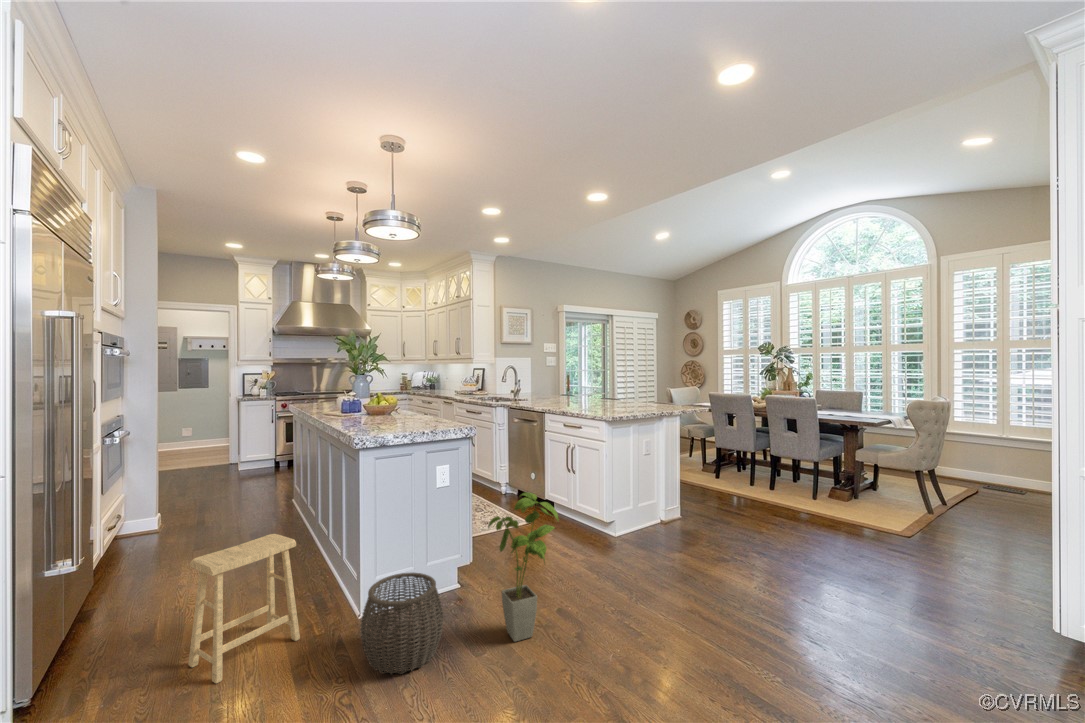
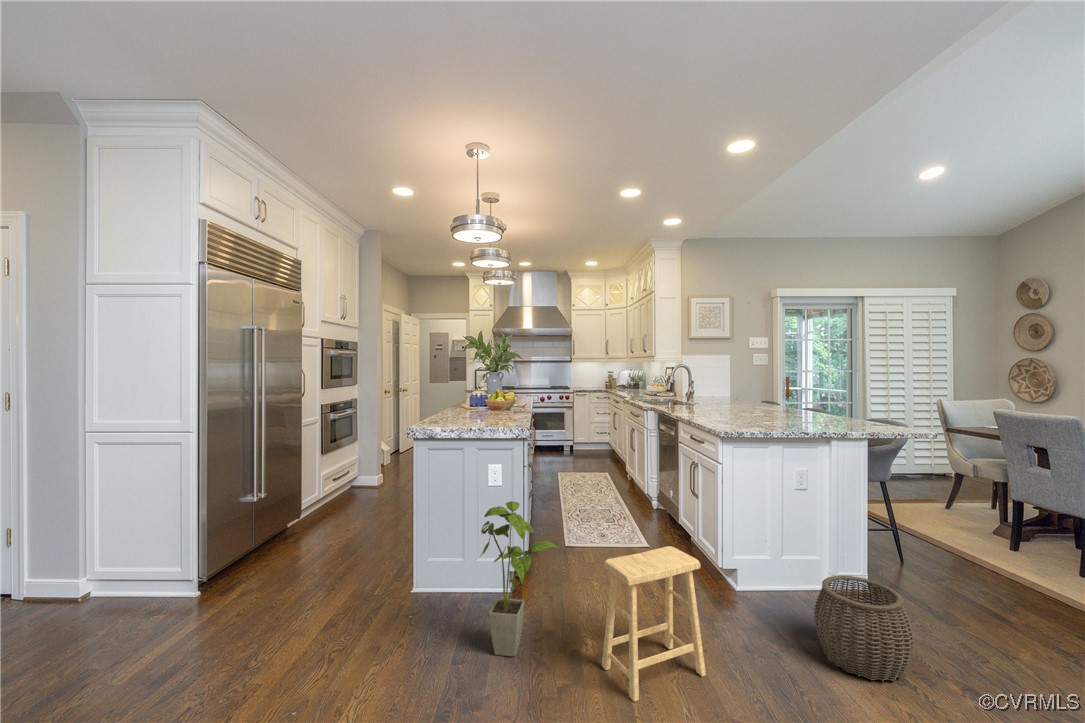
footstool: present [188,534,300,684] -> present [602,546,706,702]
woven basket: present [360,573,444,674] -> present [814,576,915,682]

